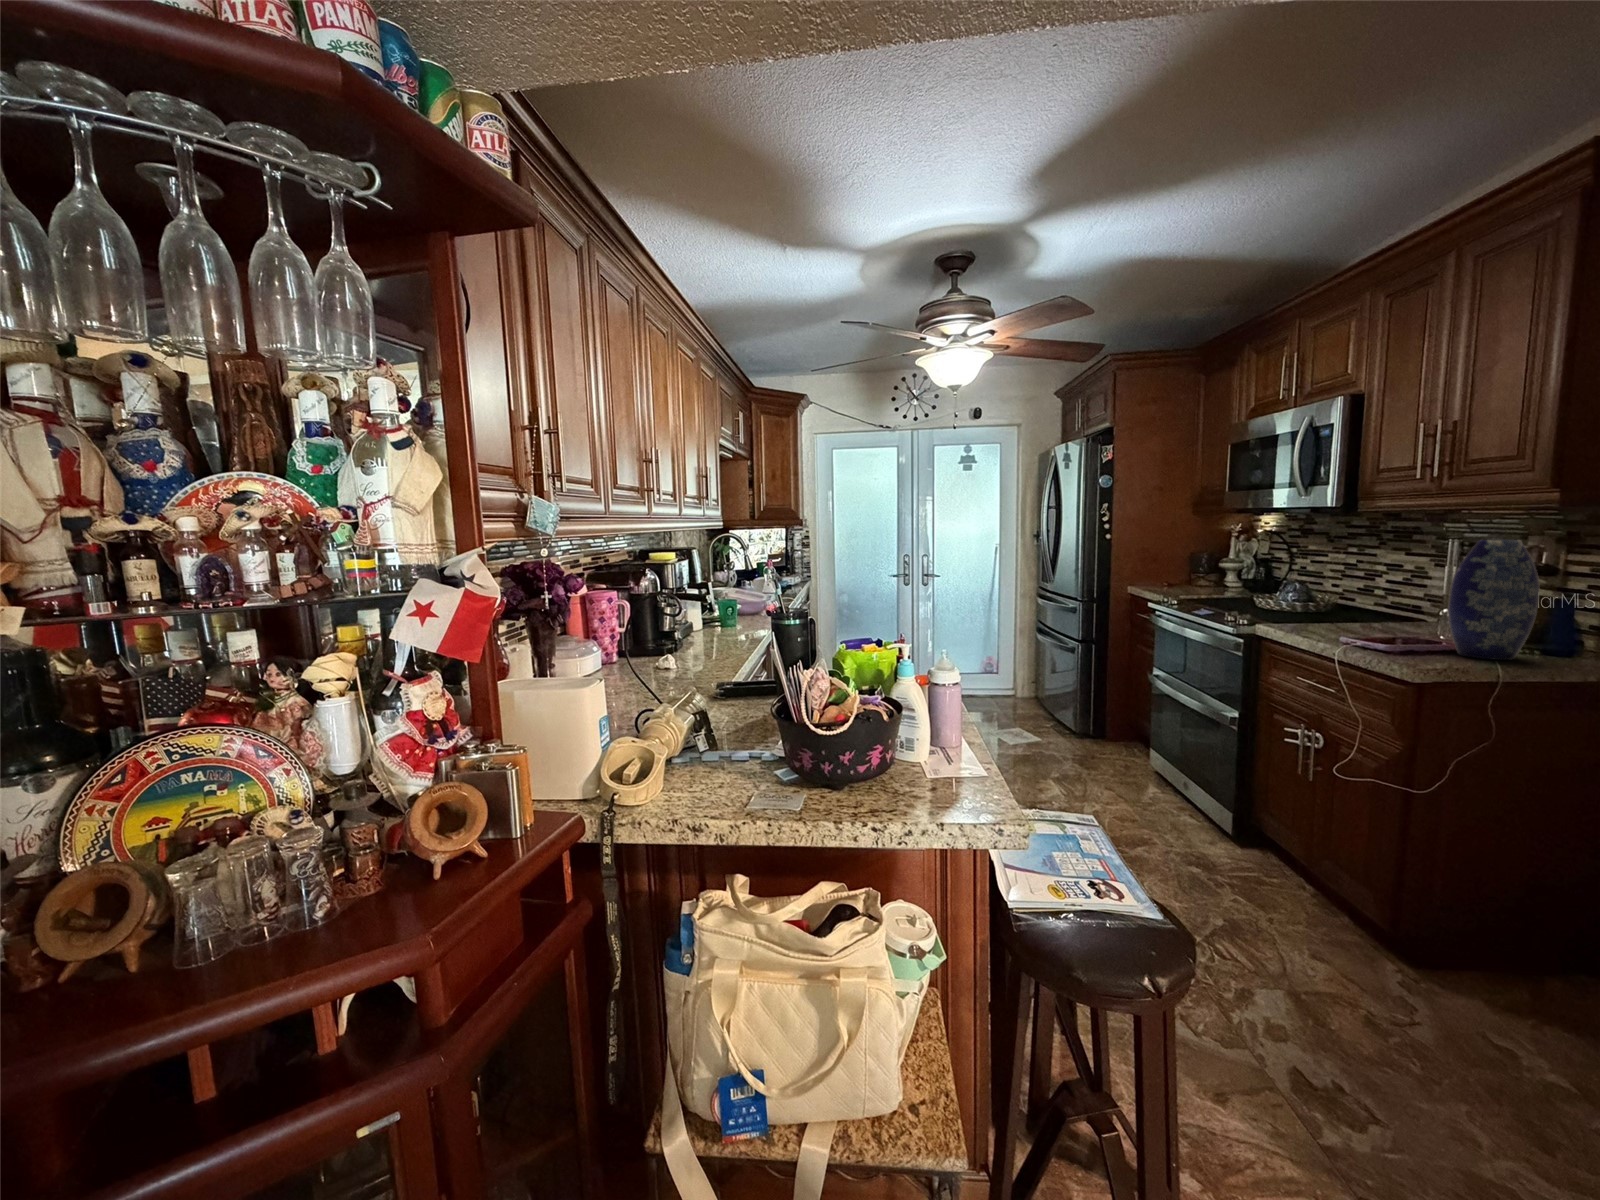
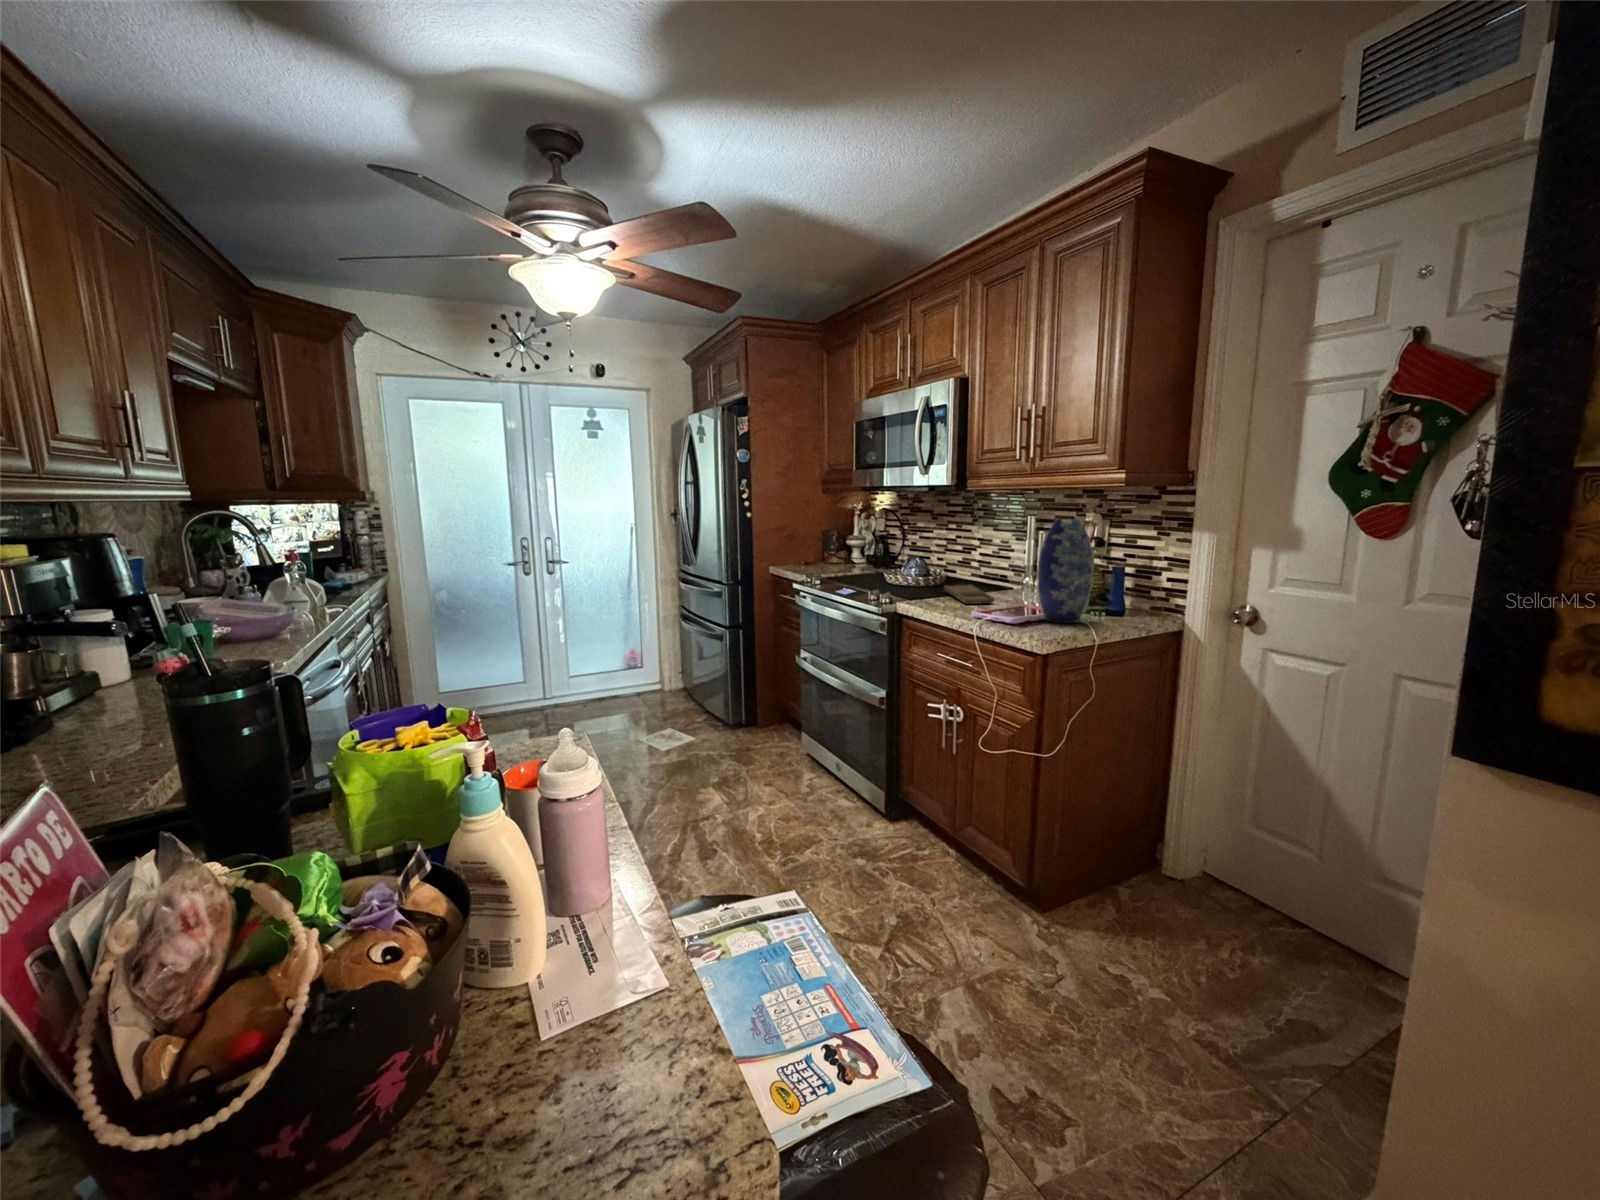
tray: none [1327,611,1392,632] -> present [944,585,994,604]

